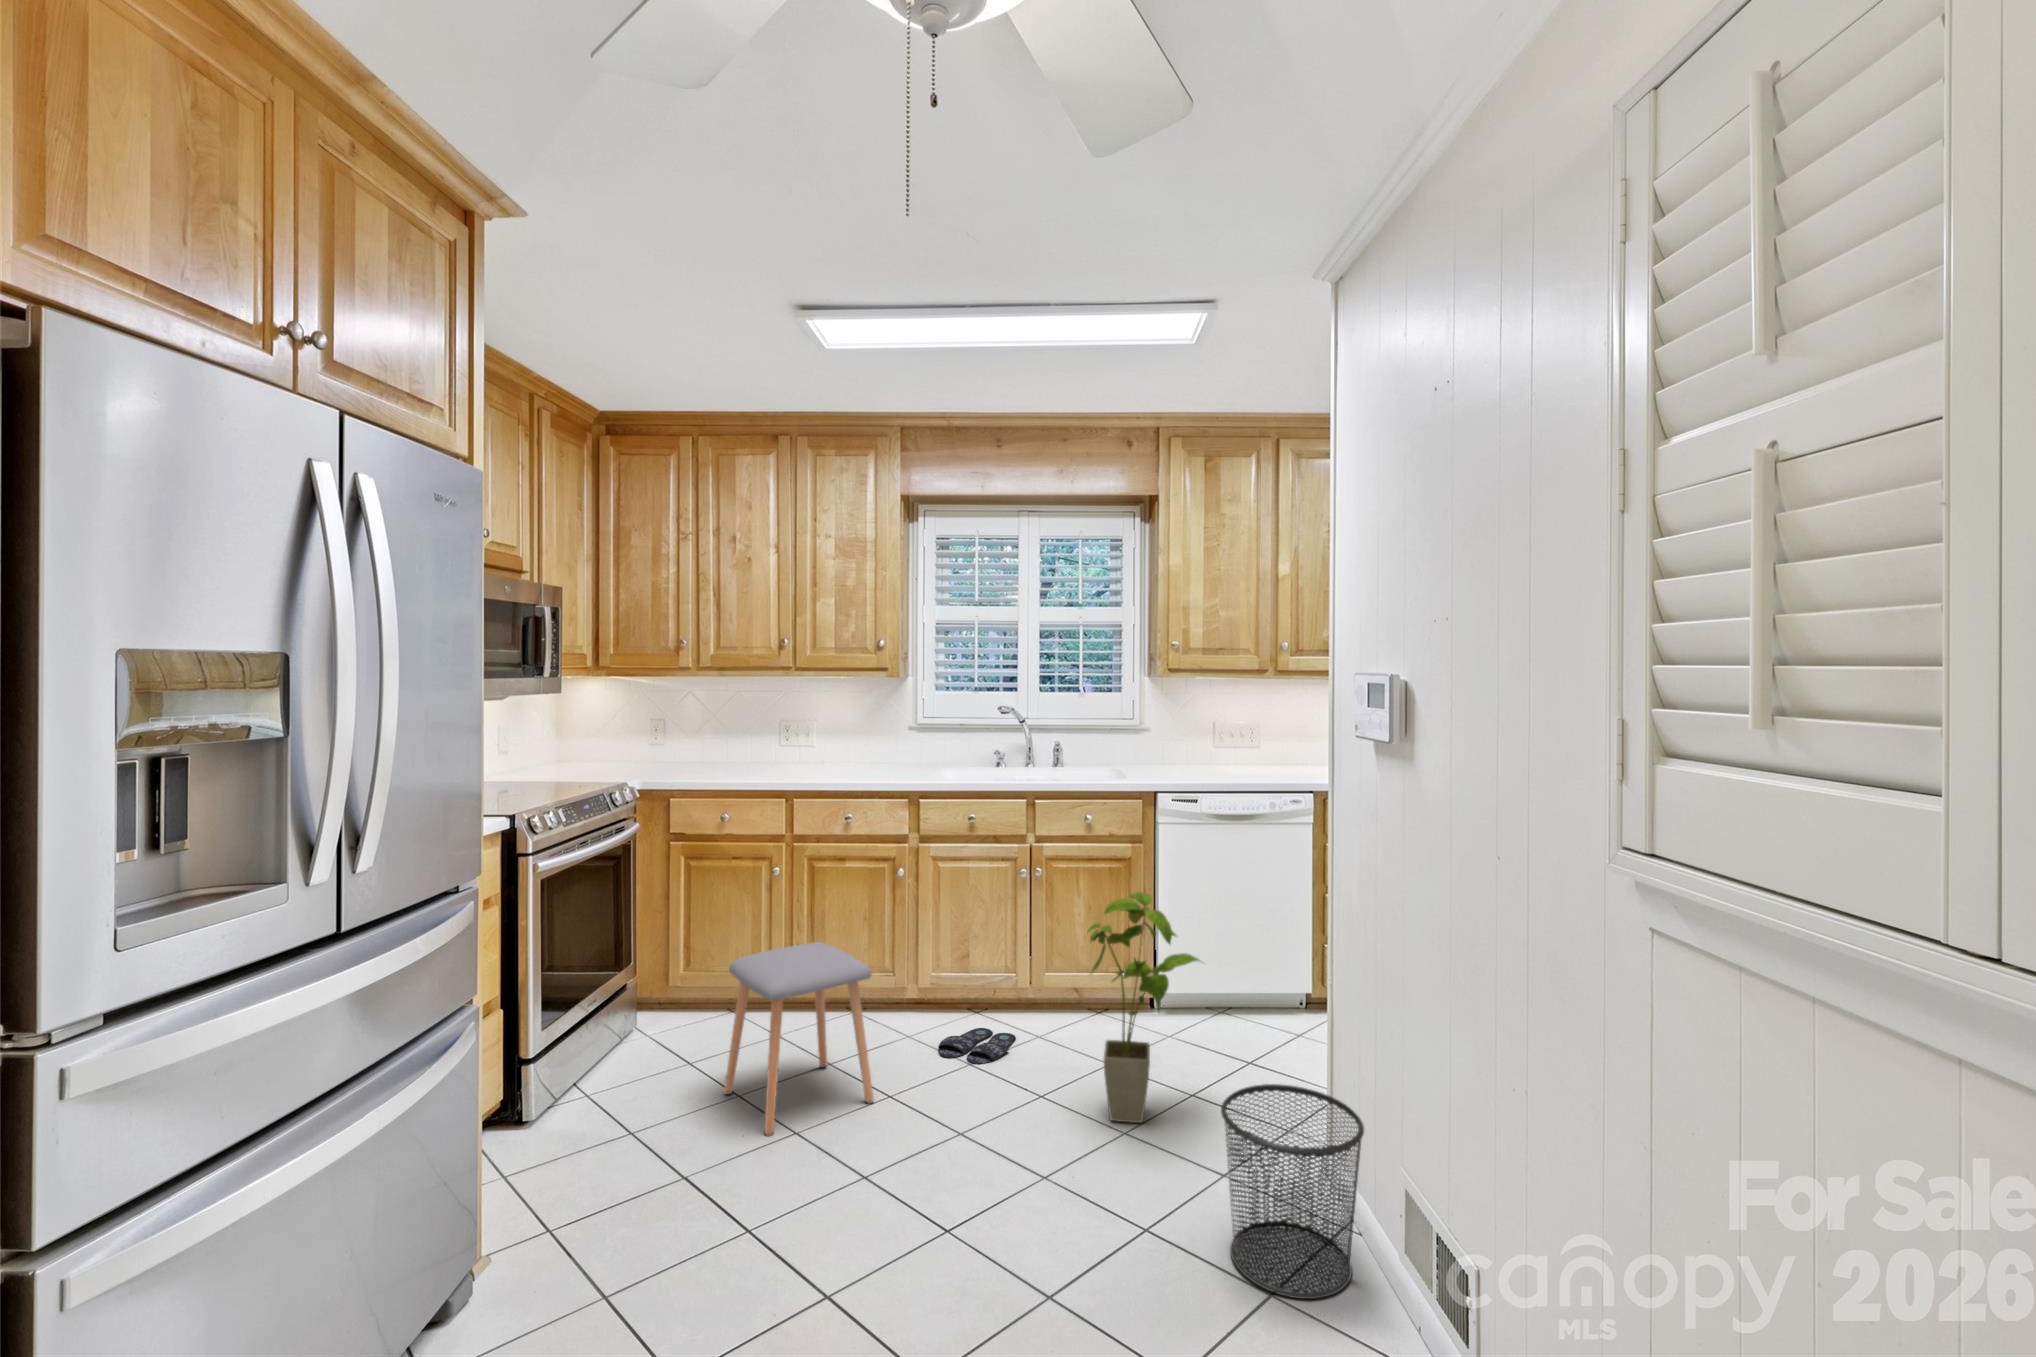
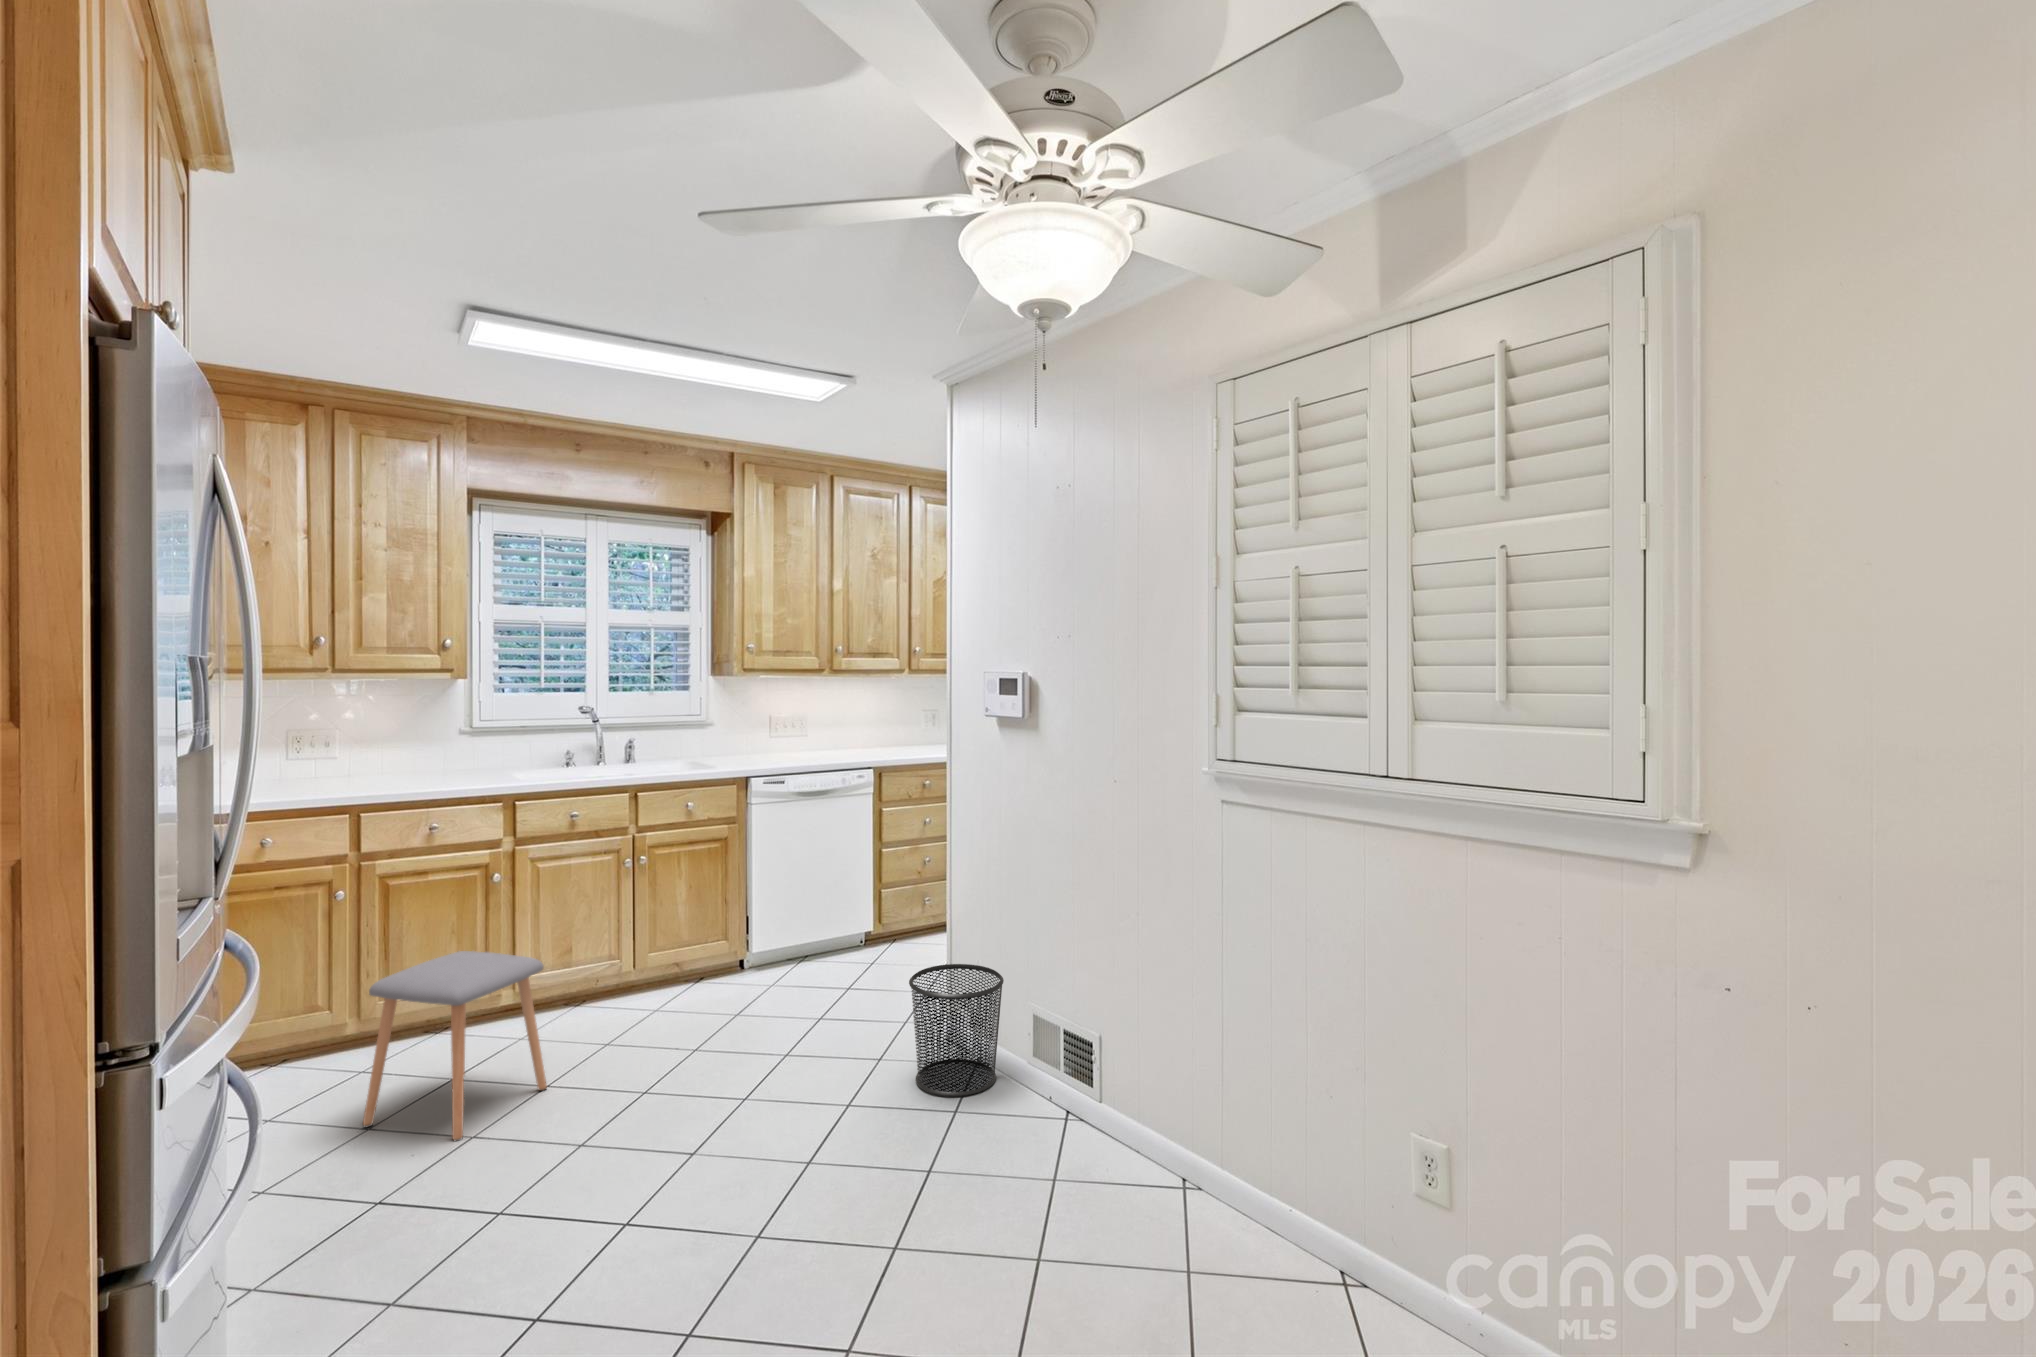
house plant: present [1088,892,1200,1123] -> none [745,853,841,1043]
slippers: present [938,1028,1016,1065] -> none [573,1010,647,1042]

